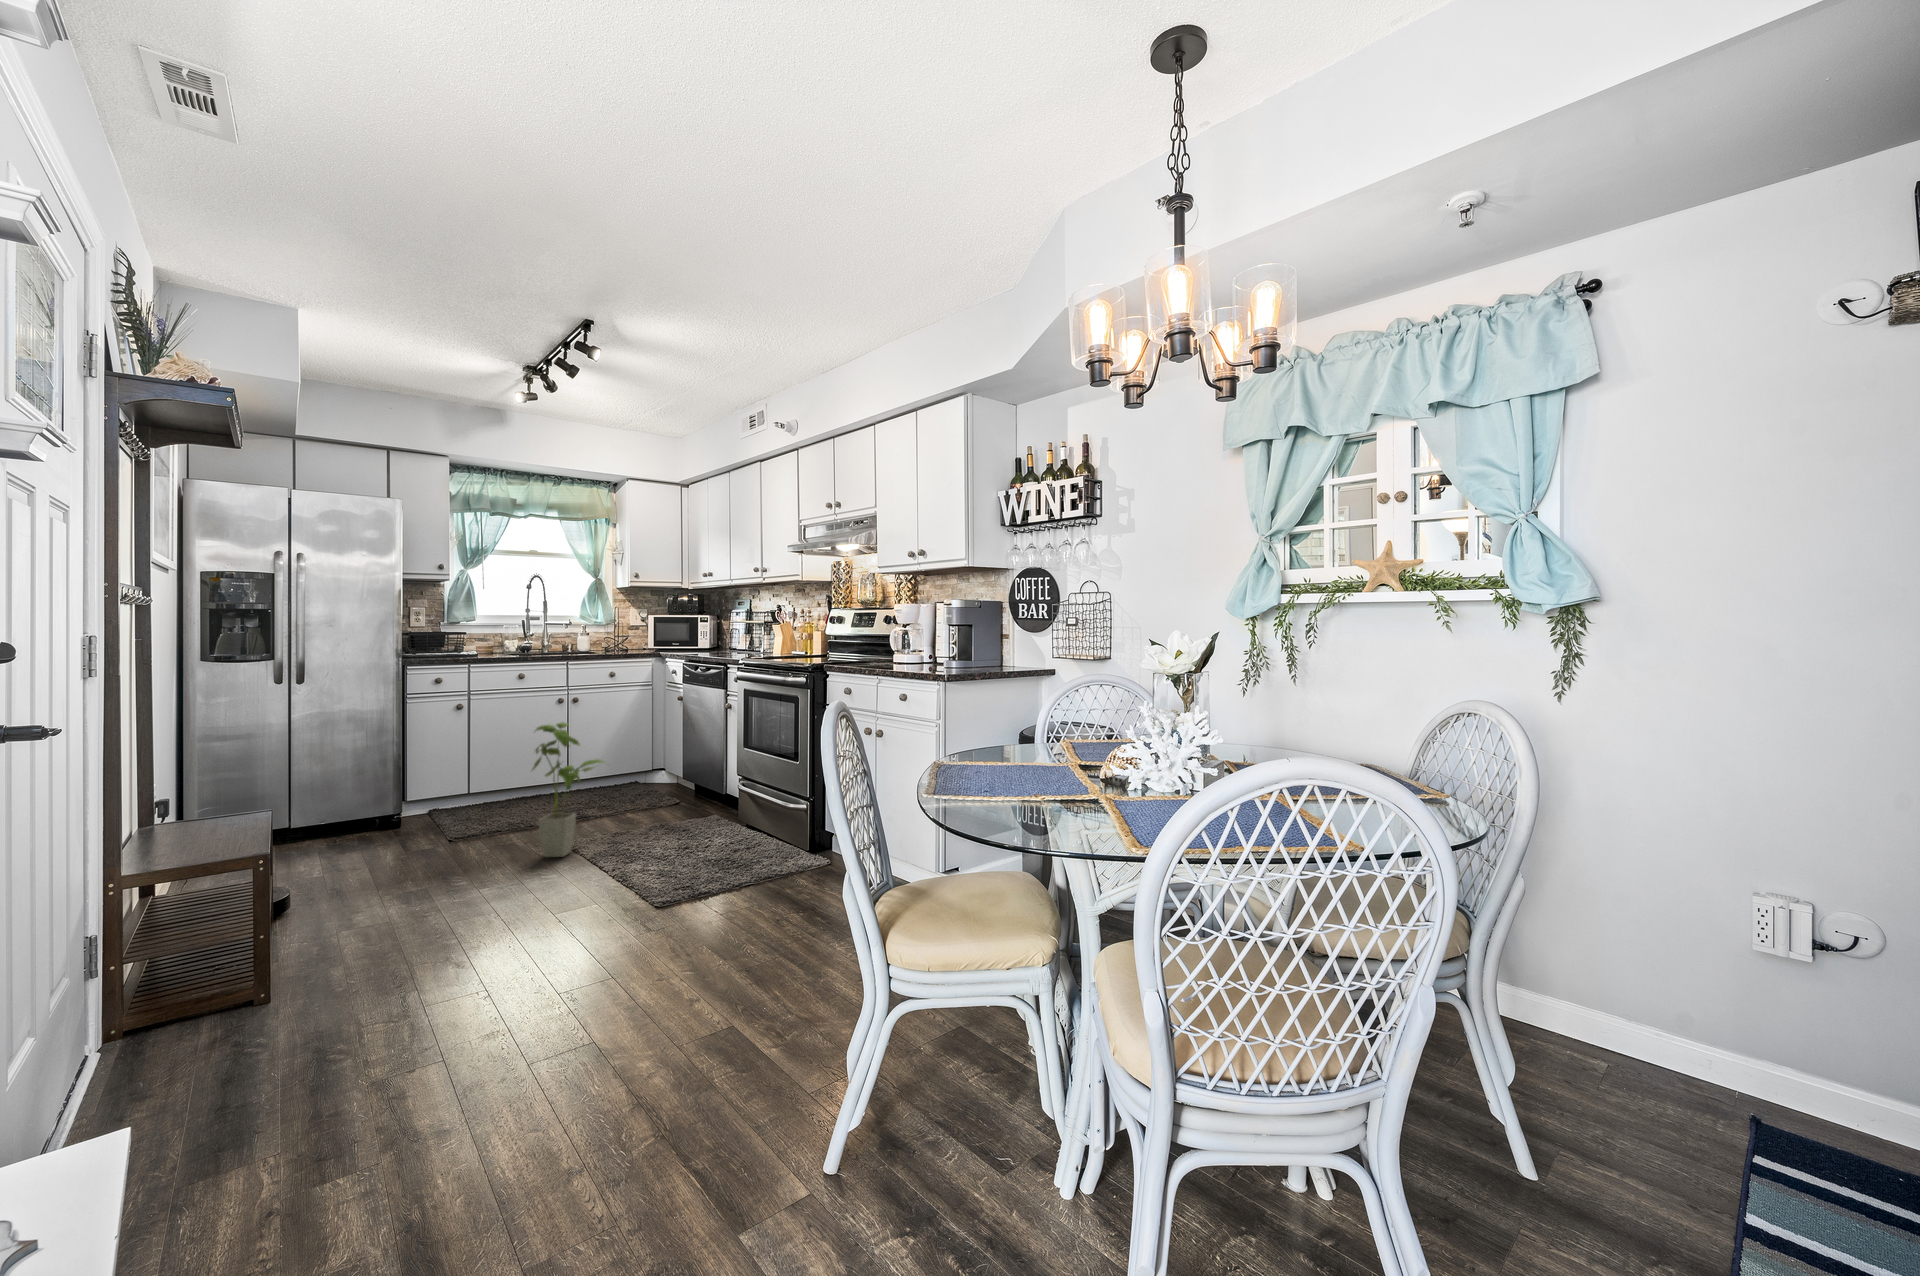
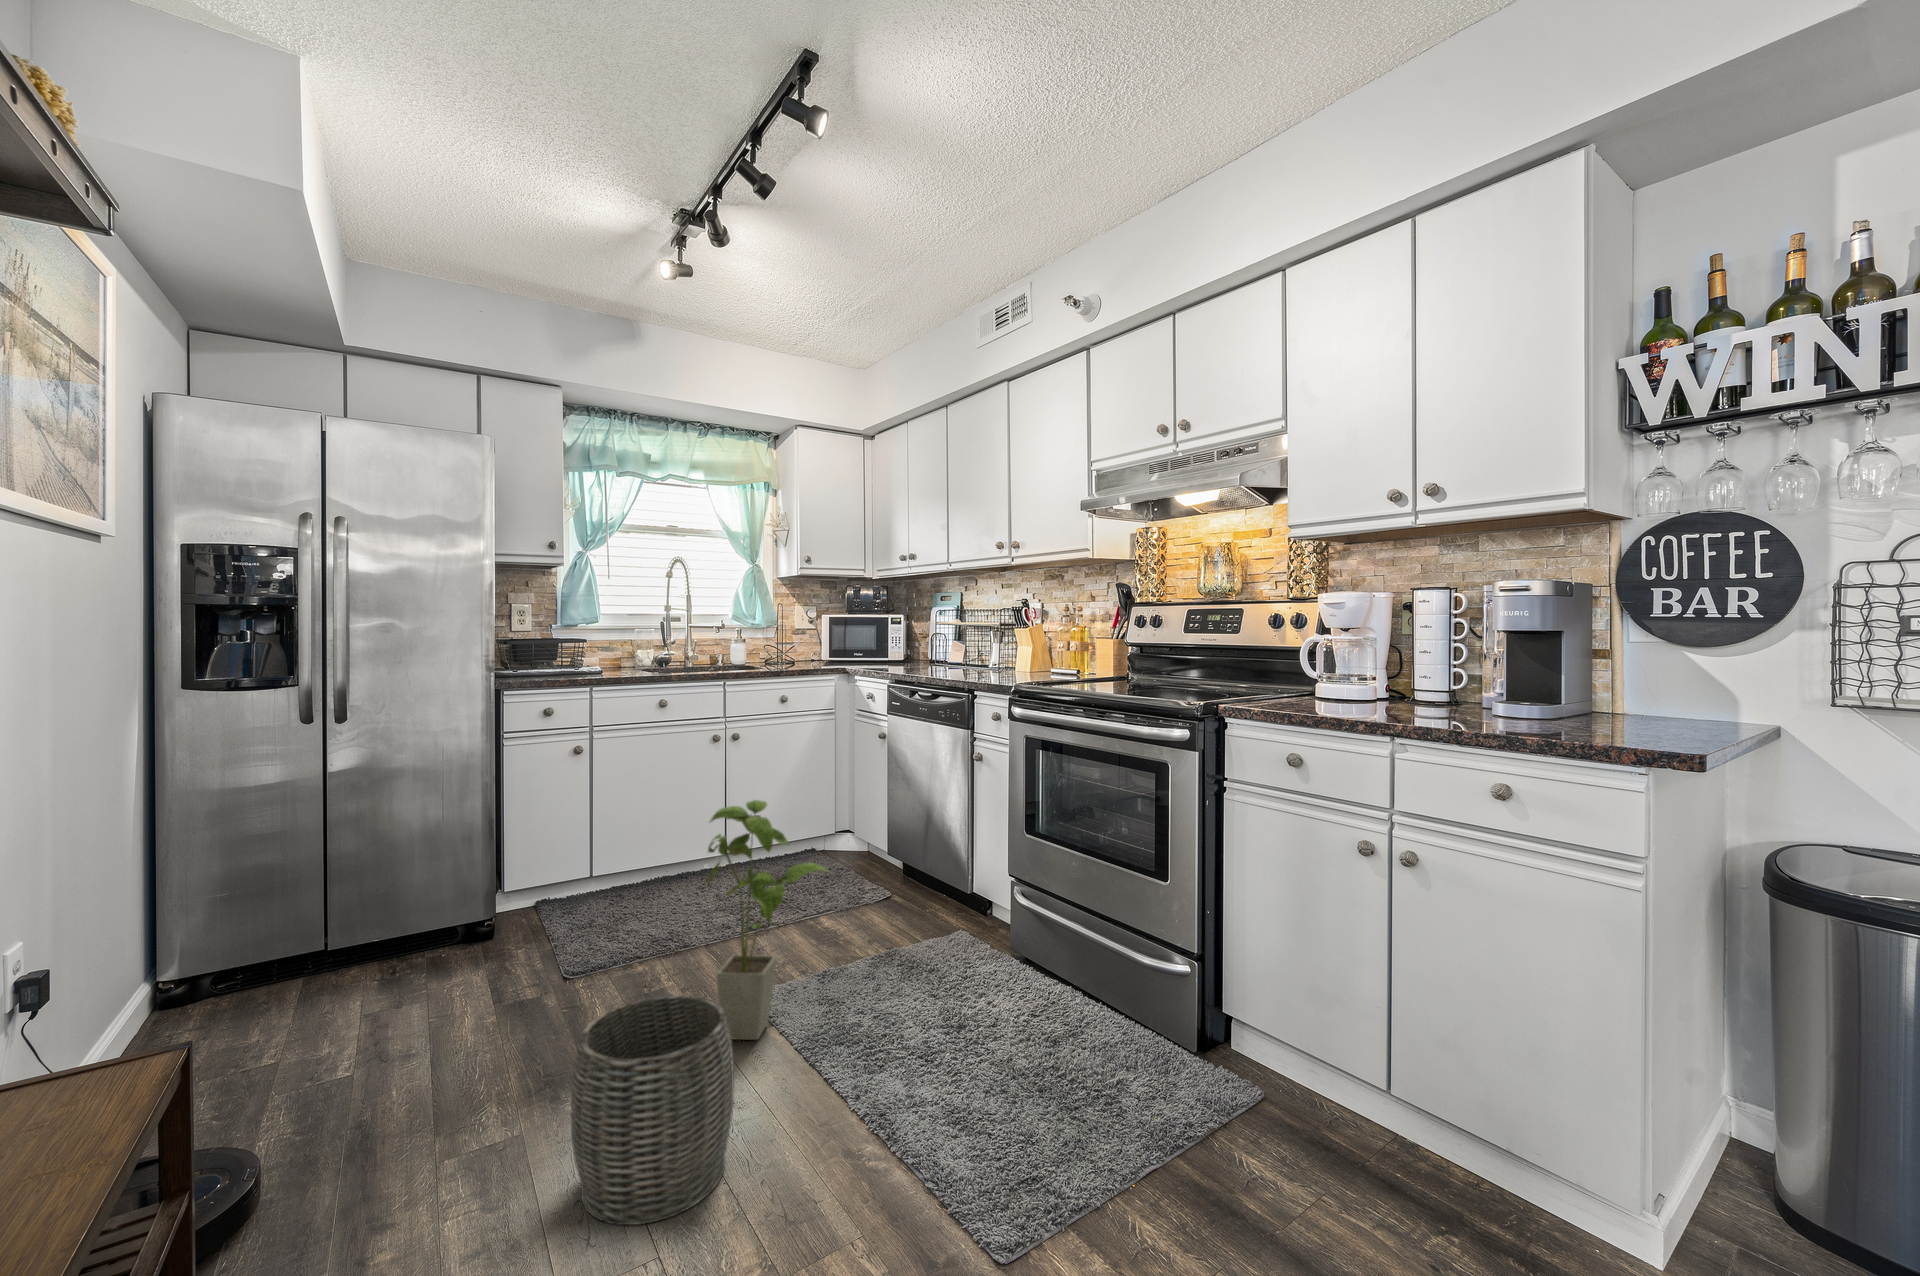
woven basket: none [450,814,536,907] -> present [571,996,734,1225]

